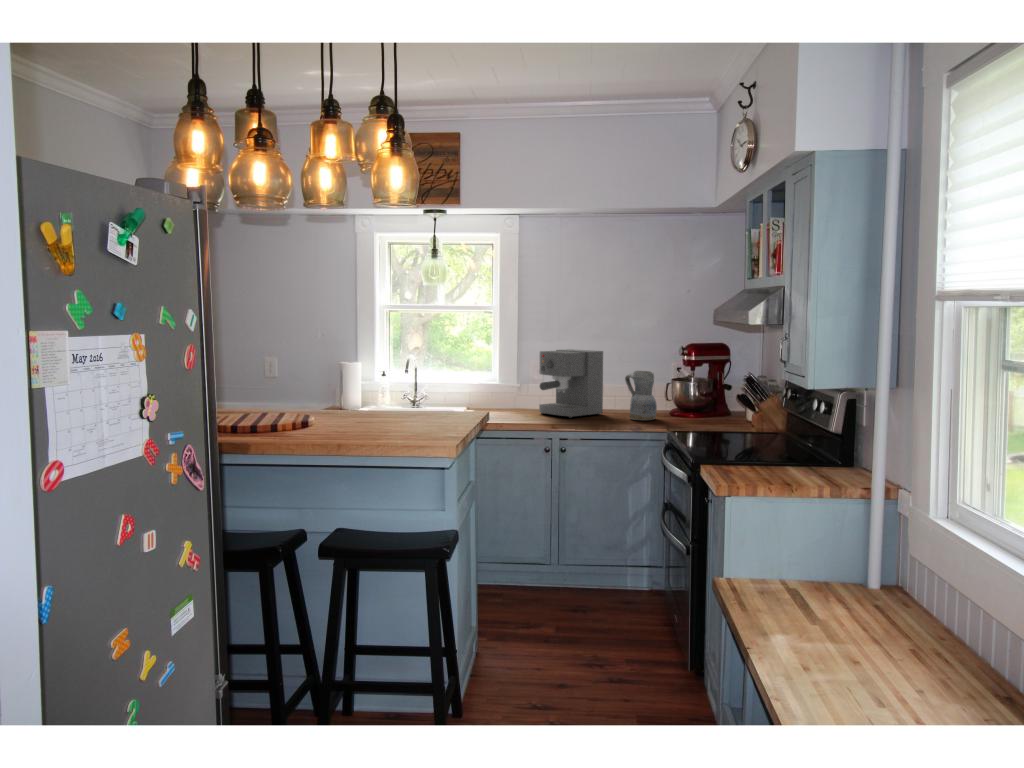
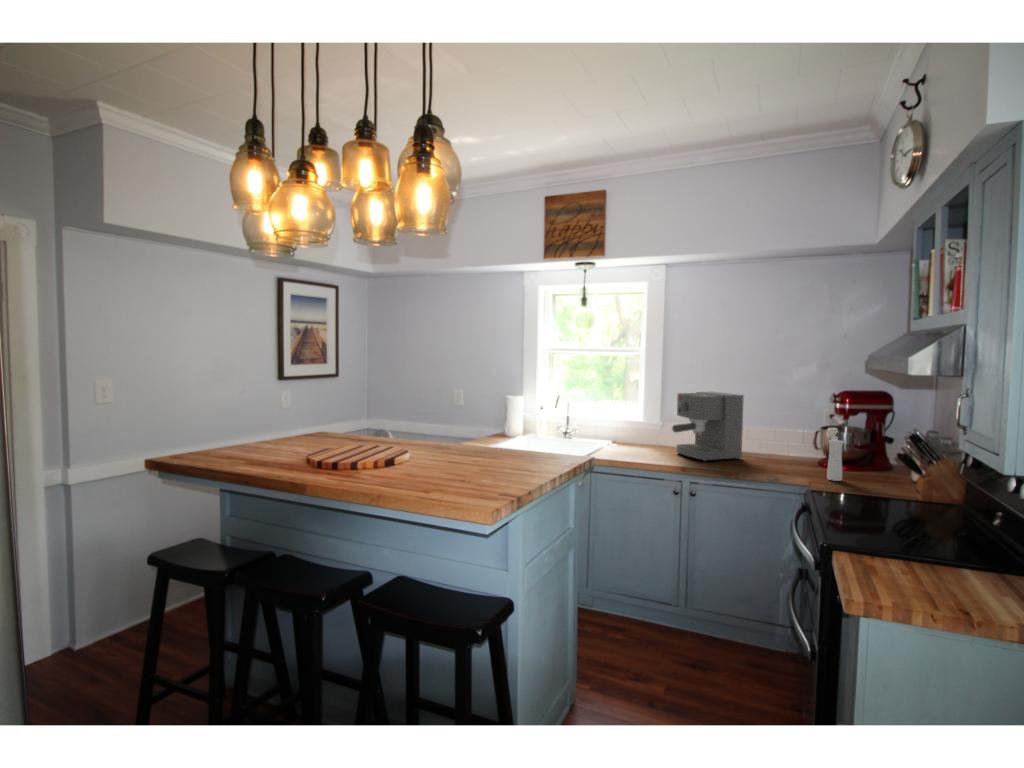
ceramic pitcher: present [625,371,657,420] -> none [765,417,800,471]
pepper mill: none [679,378,694,424] -> present [827,428,844,481]

